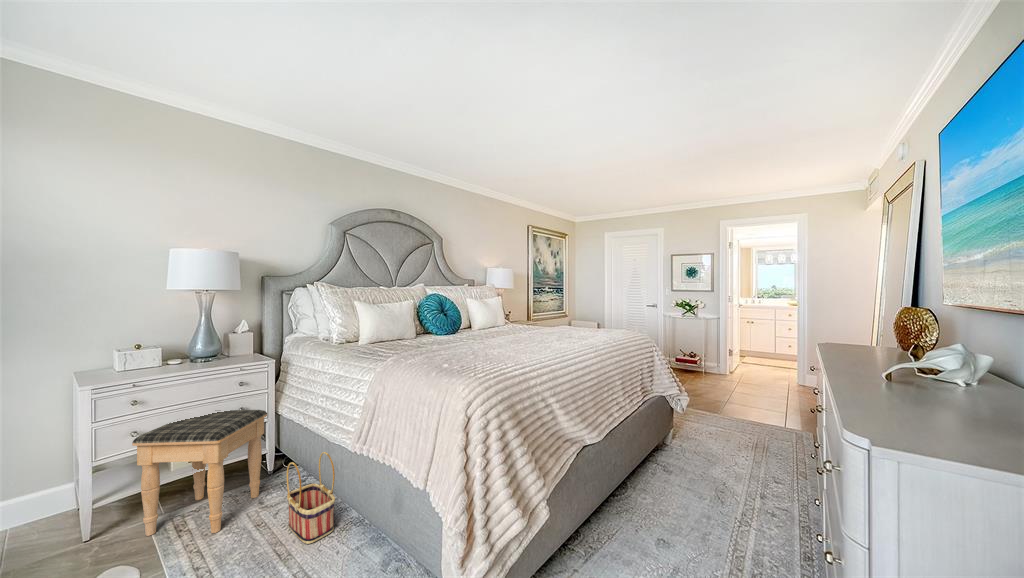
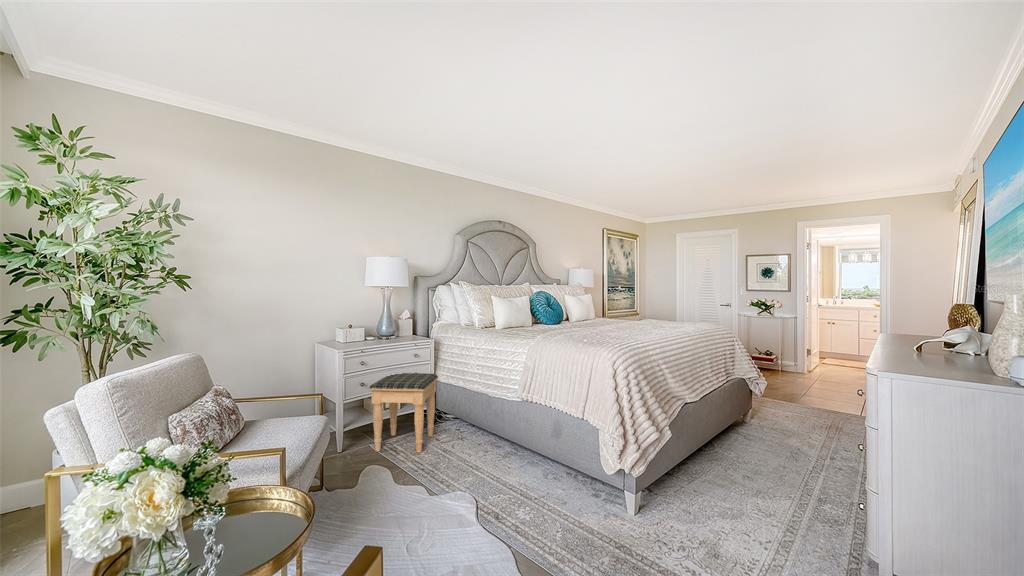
basket: present [287,452,335,544] -> none [465,403,500,462]

